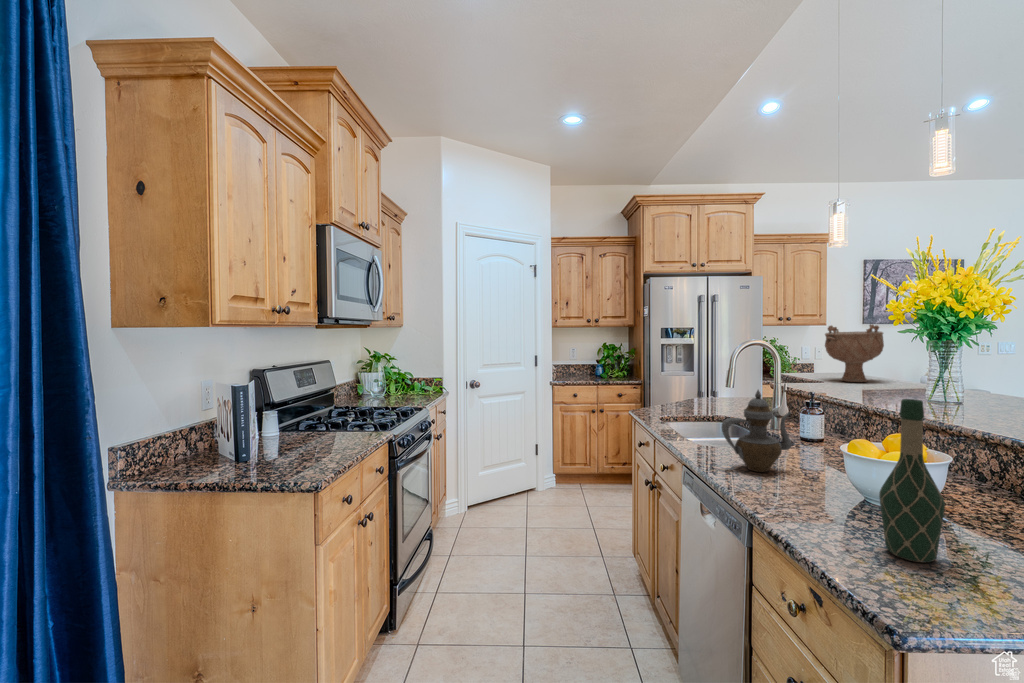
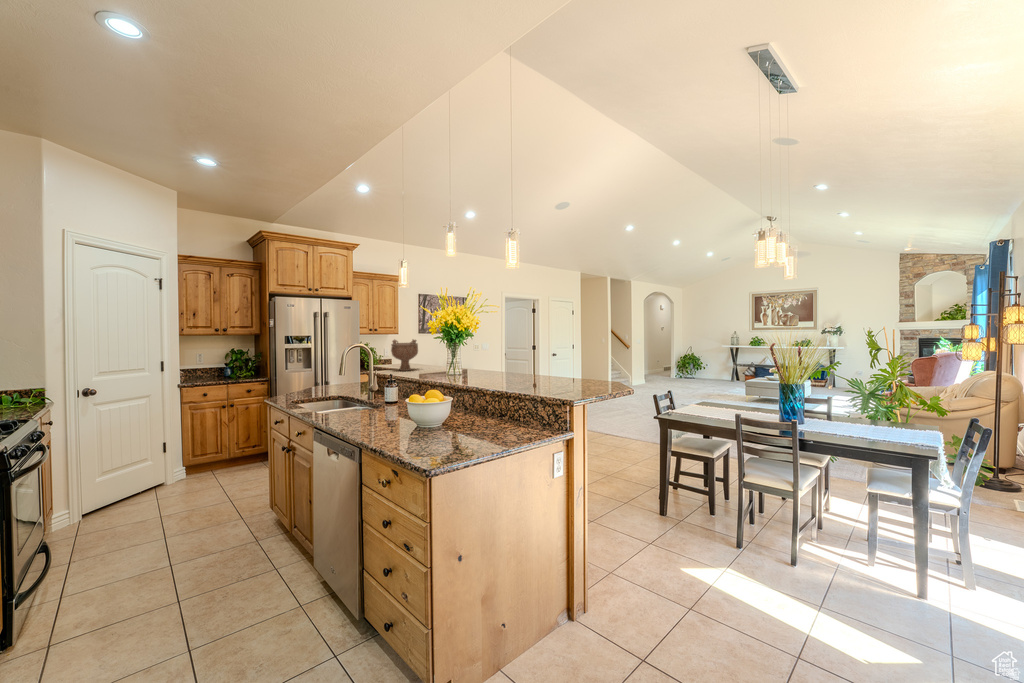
teapot: present [722,390,792,472] -> none [335,380,370,422]
wine bottle: present [879,399,945,562] -> none [397,381,417,440]

